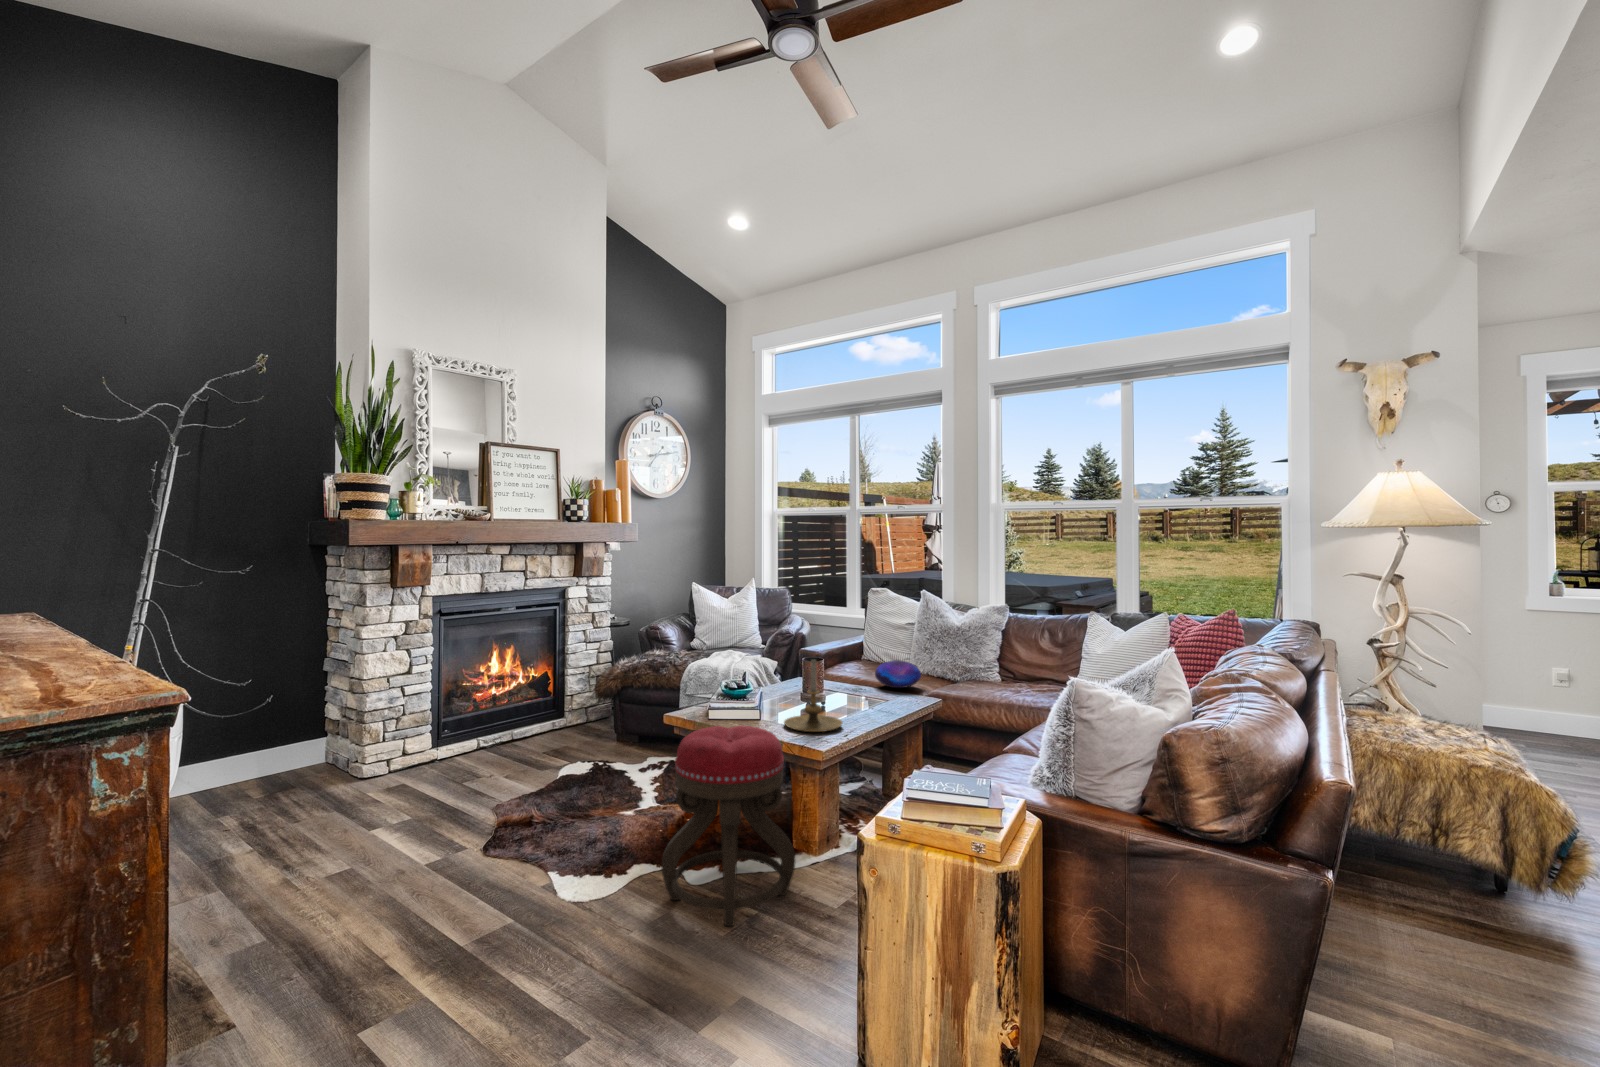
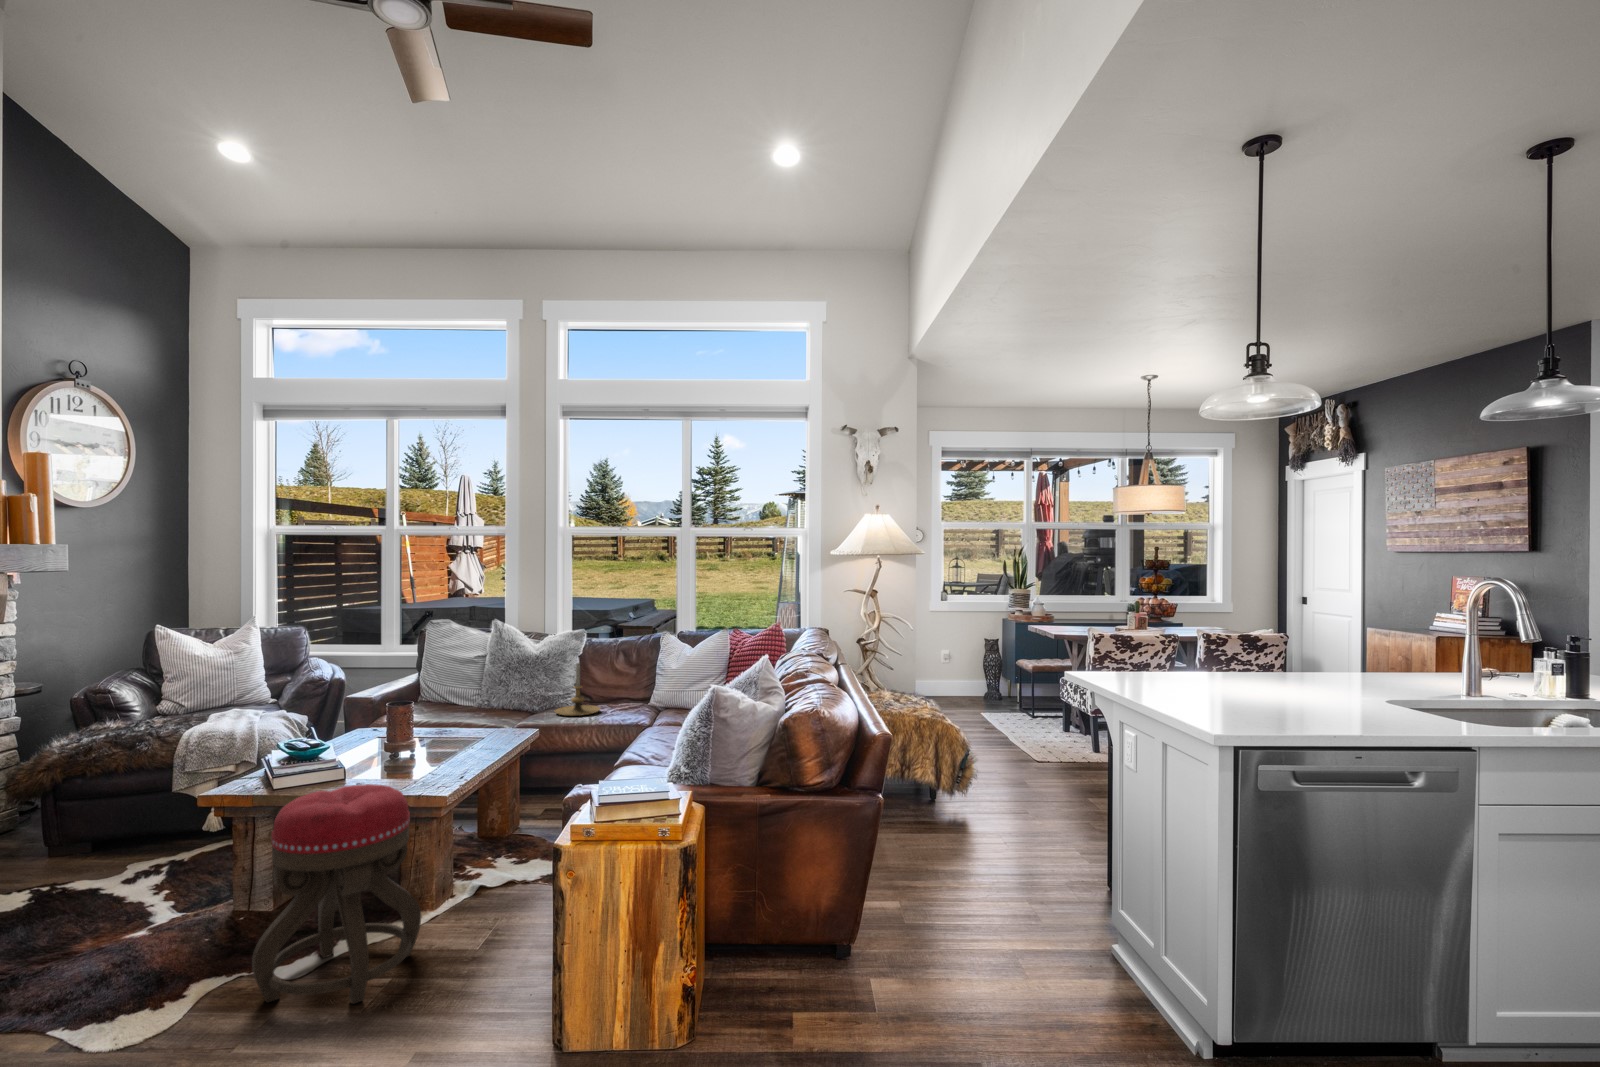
candle holder: present [784,660,843,732] -> present [555,663,600,716]
decorative orb: present [875,660,921,688] -> none [453,696,505,725]

